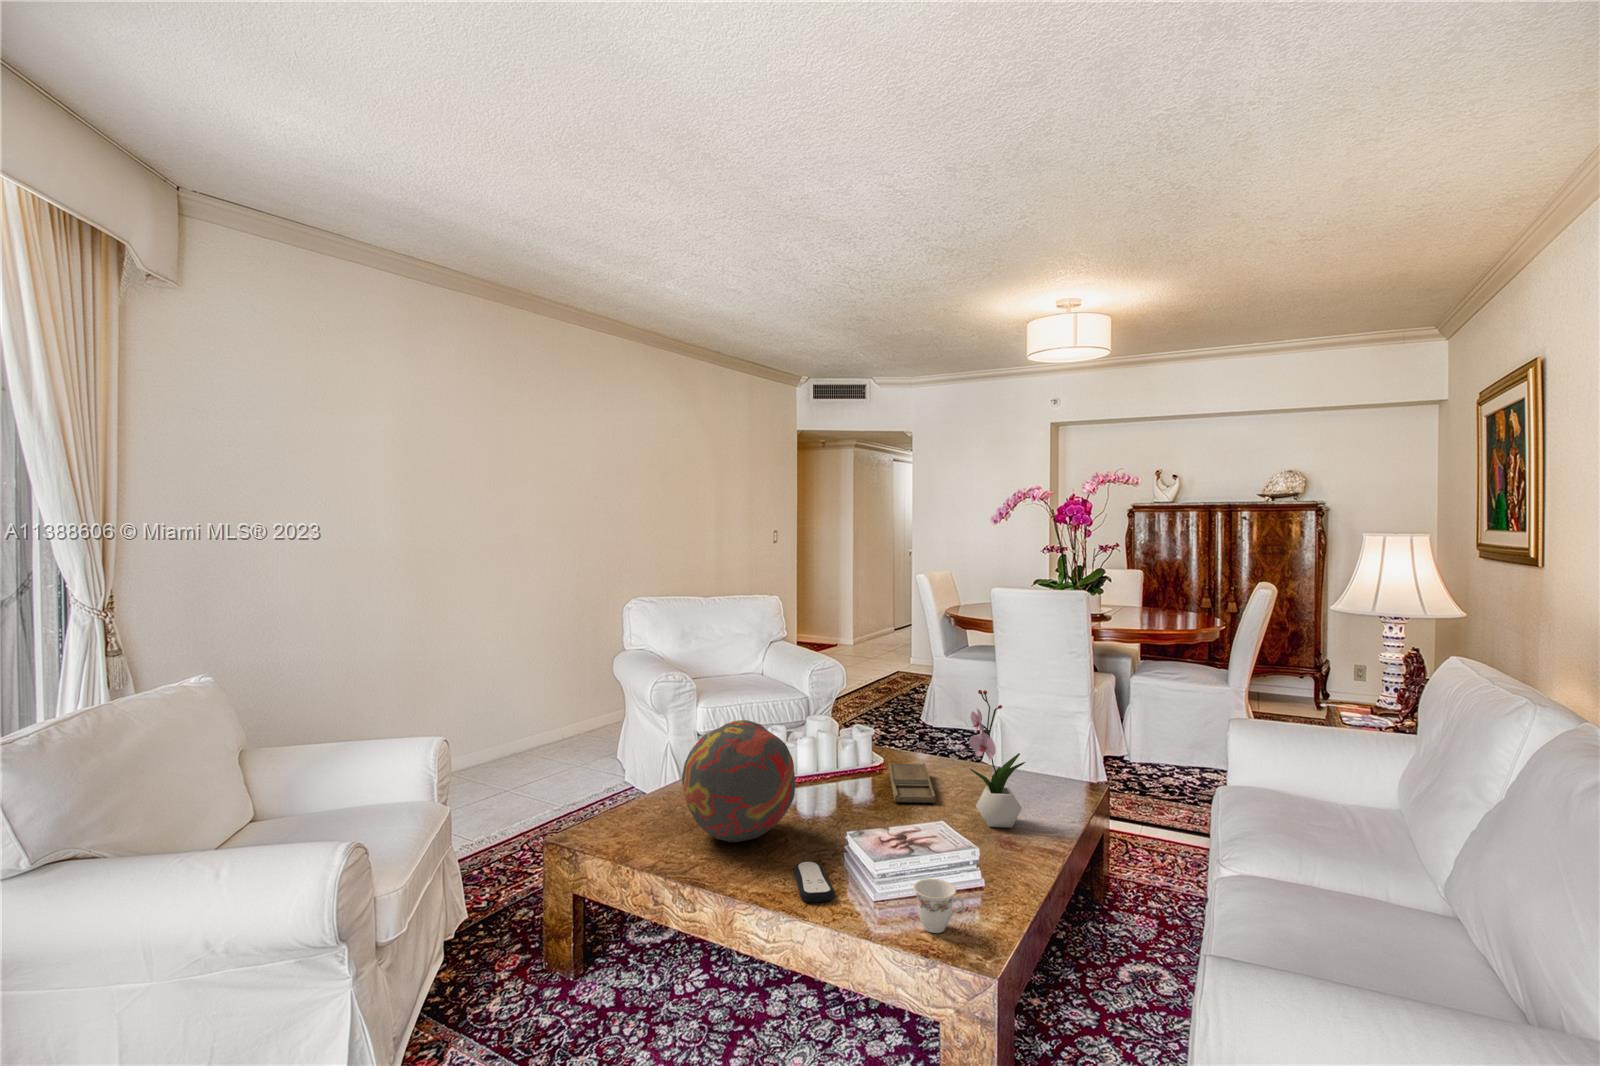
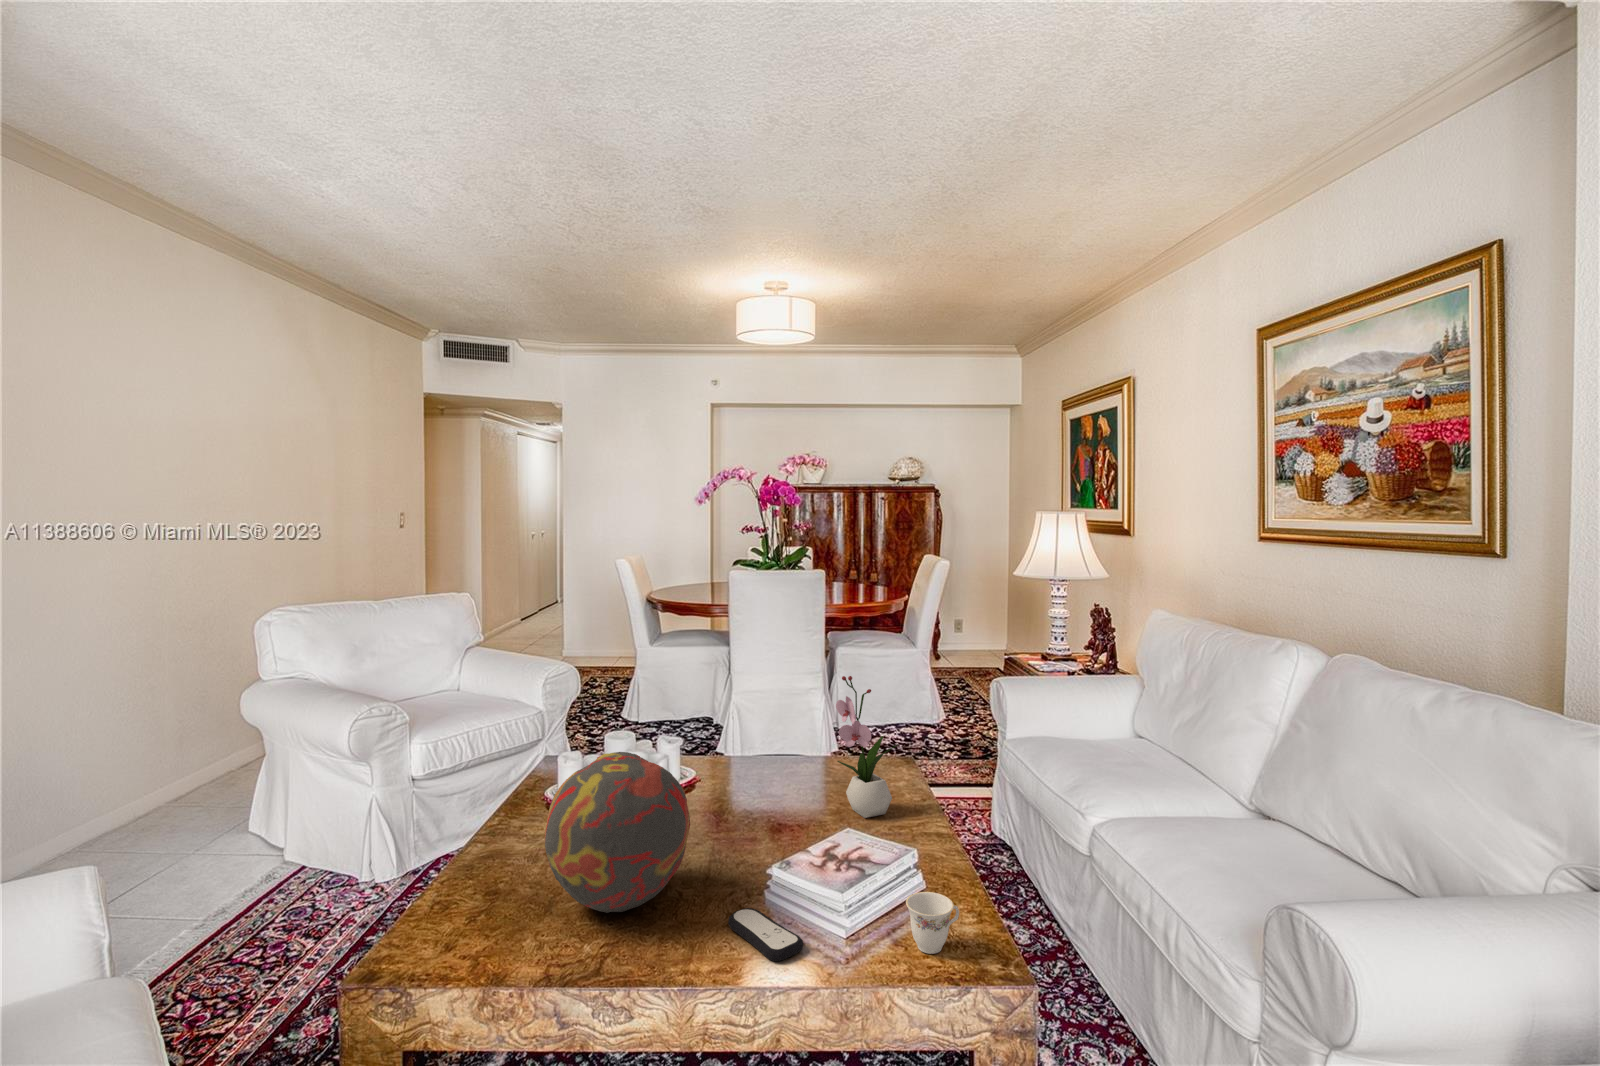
tray: present [888,763,936,803] -> none [715,764,793,813]

